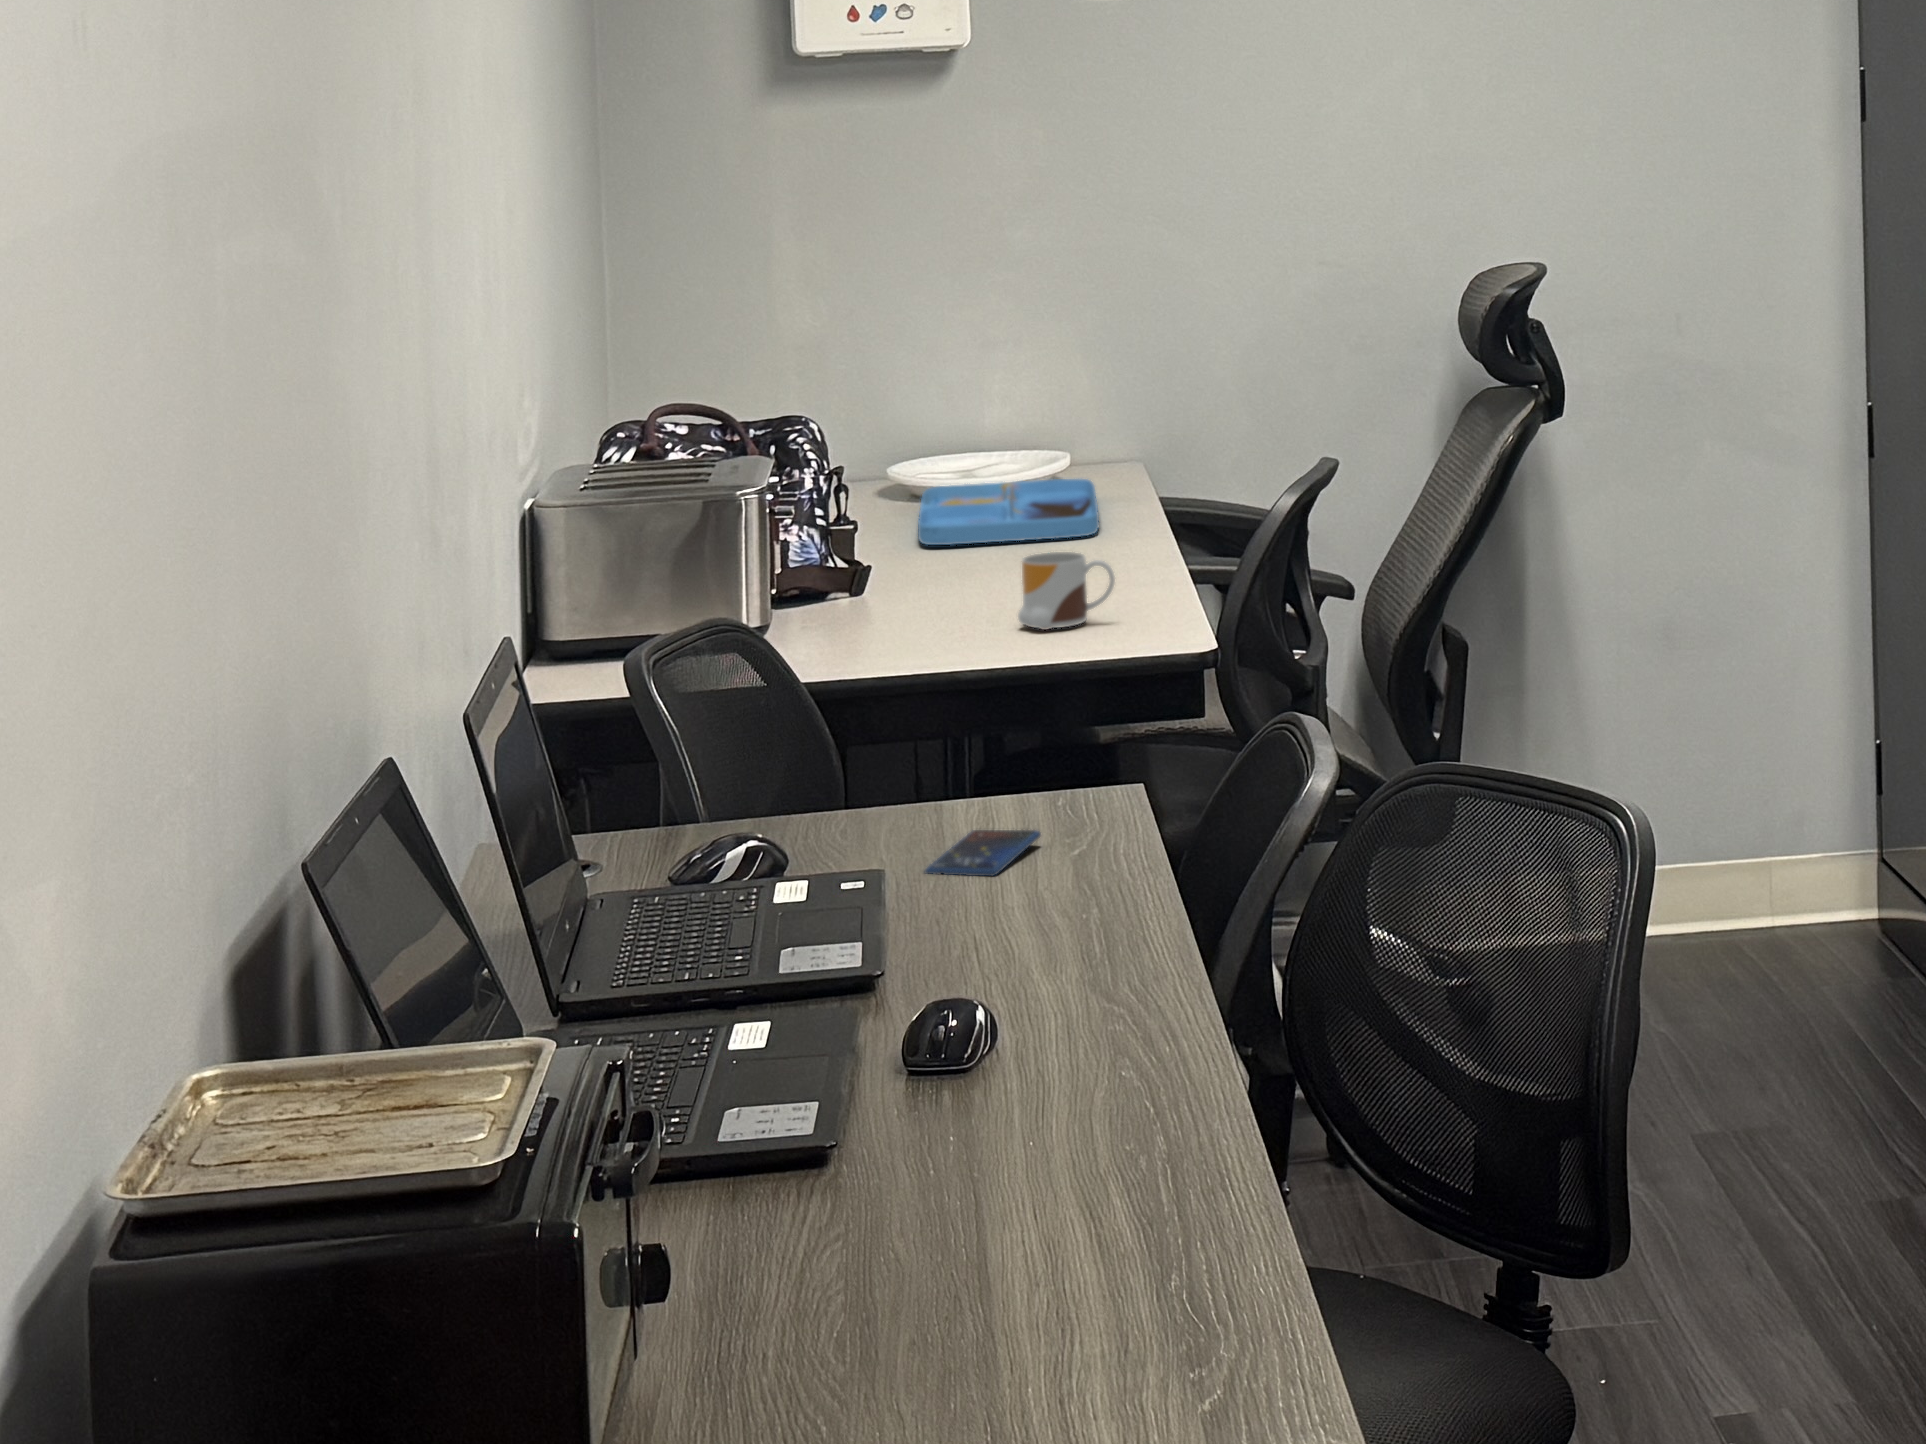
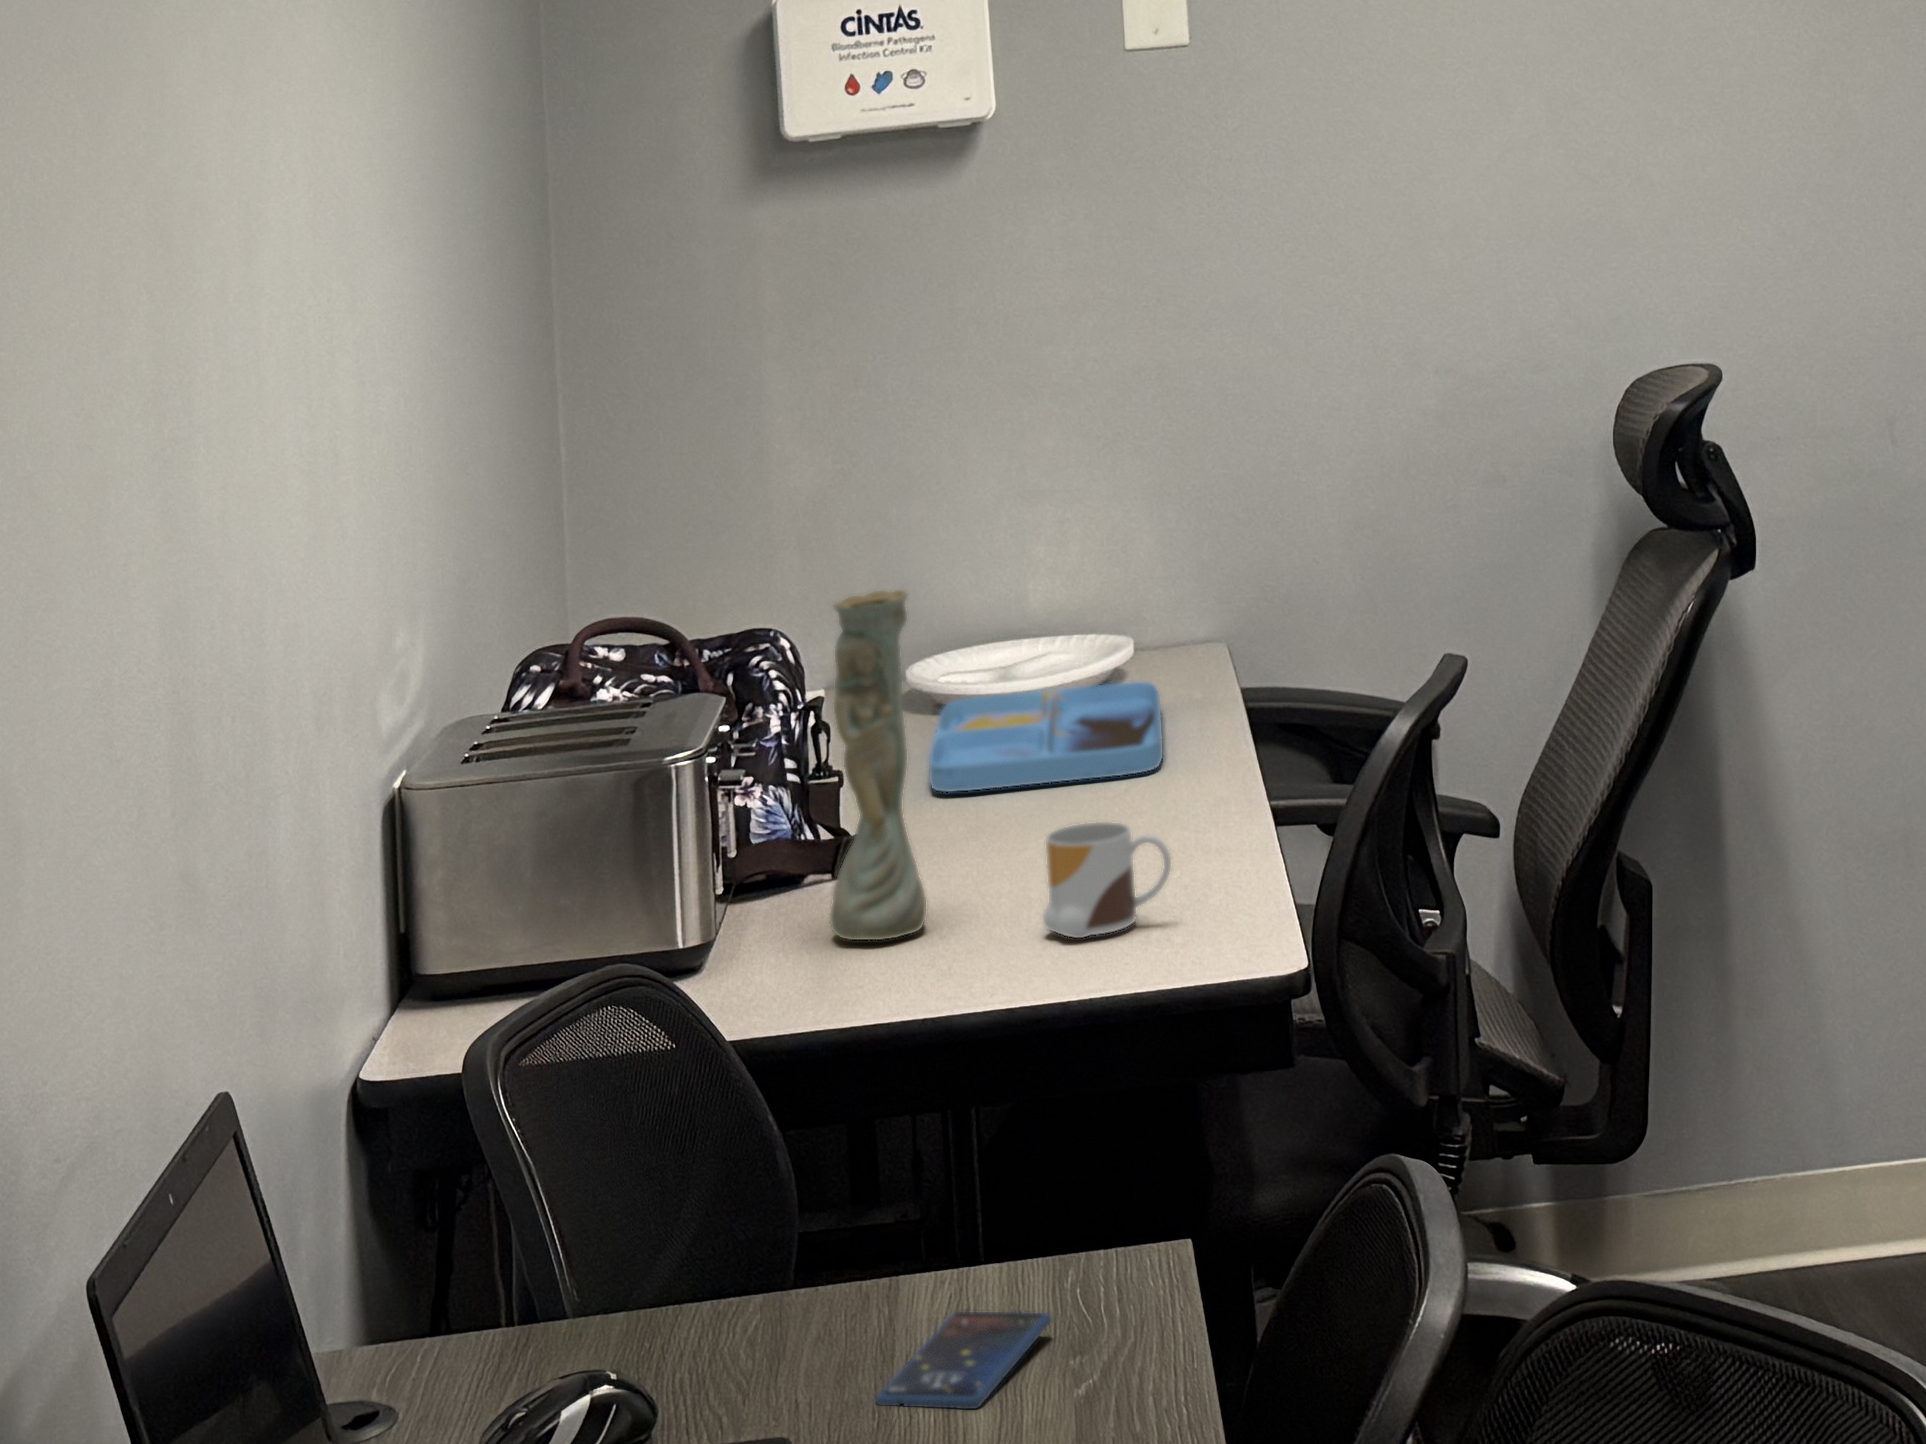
vase: none [857,382,929,629] -> present [830,590,926,940]

